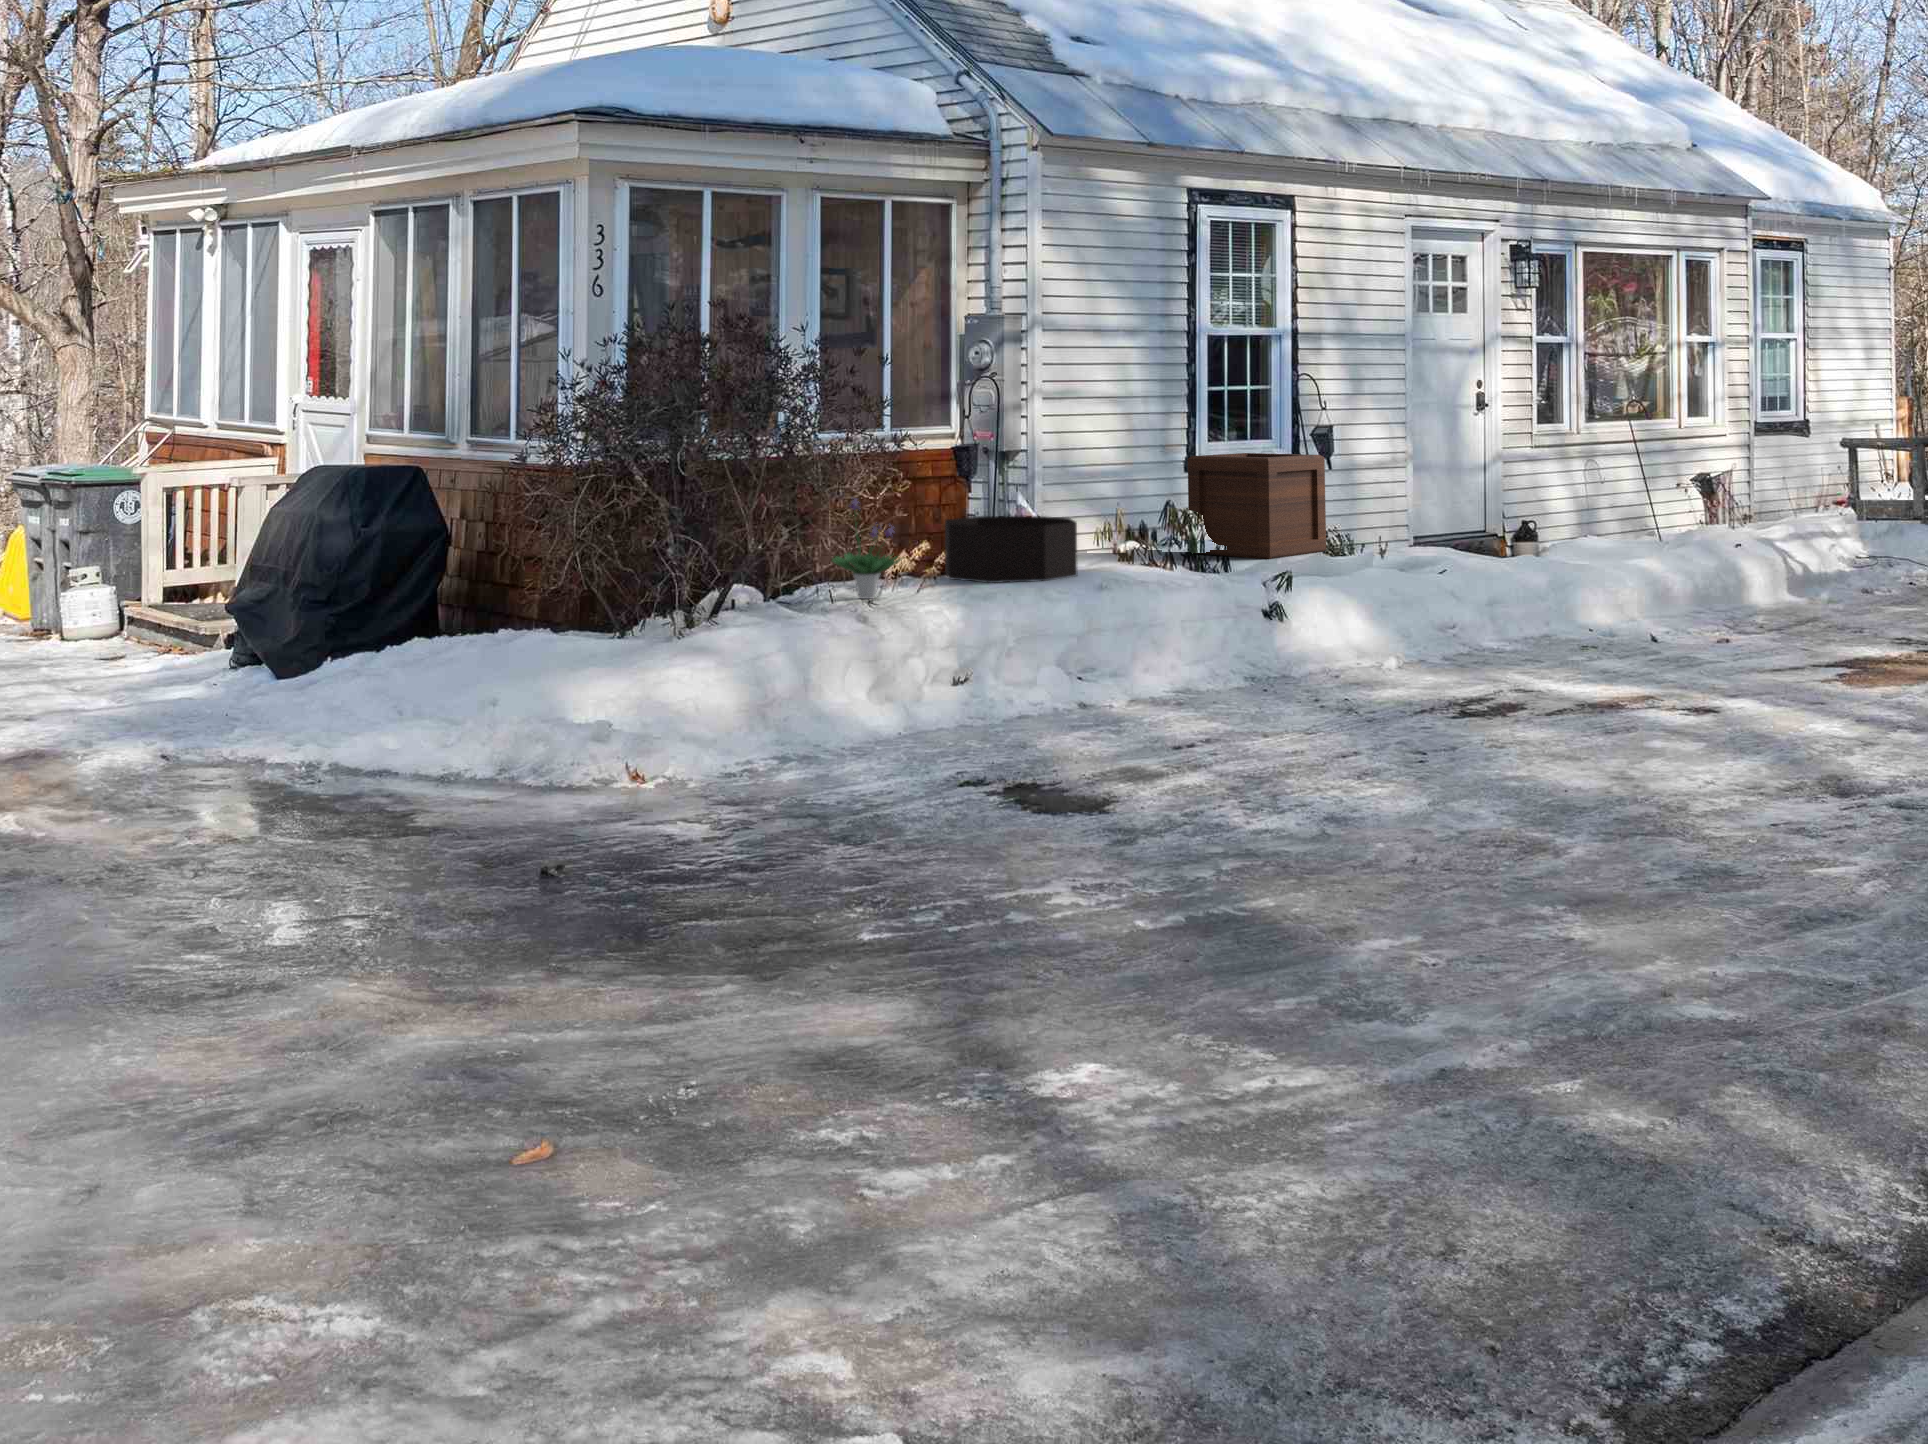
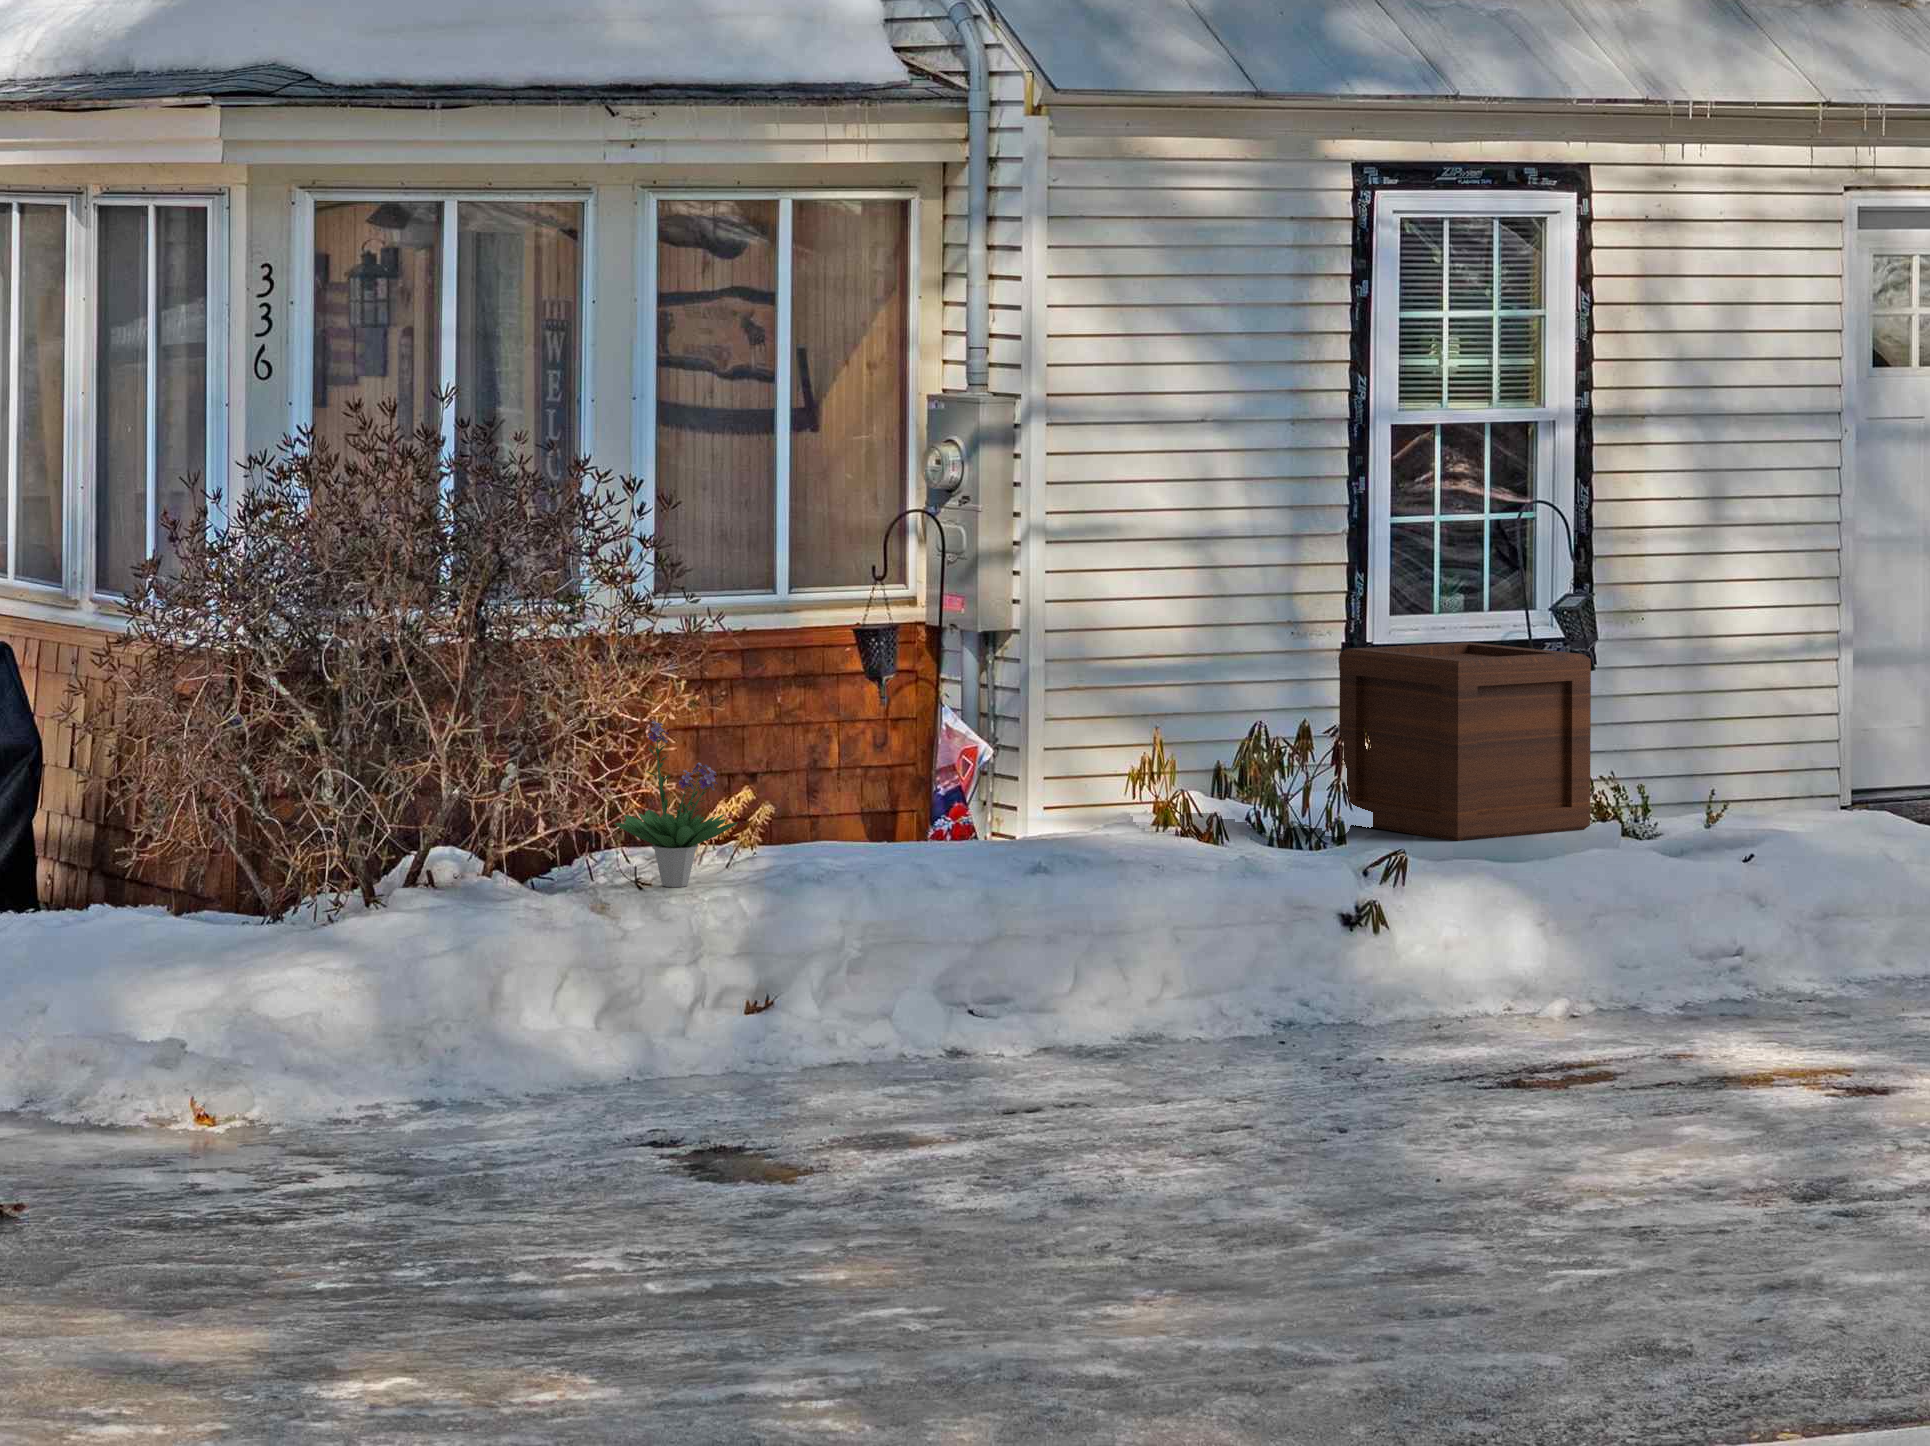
basket: present [945,515,1077,583] -> none [854,748,1077,869]

